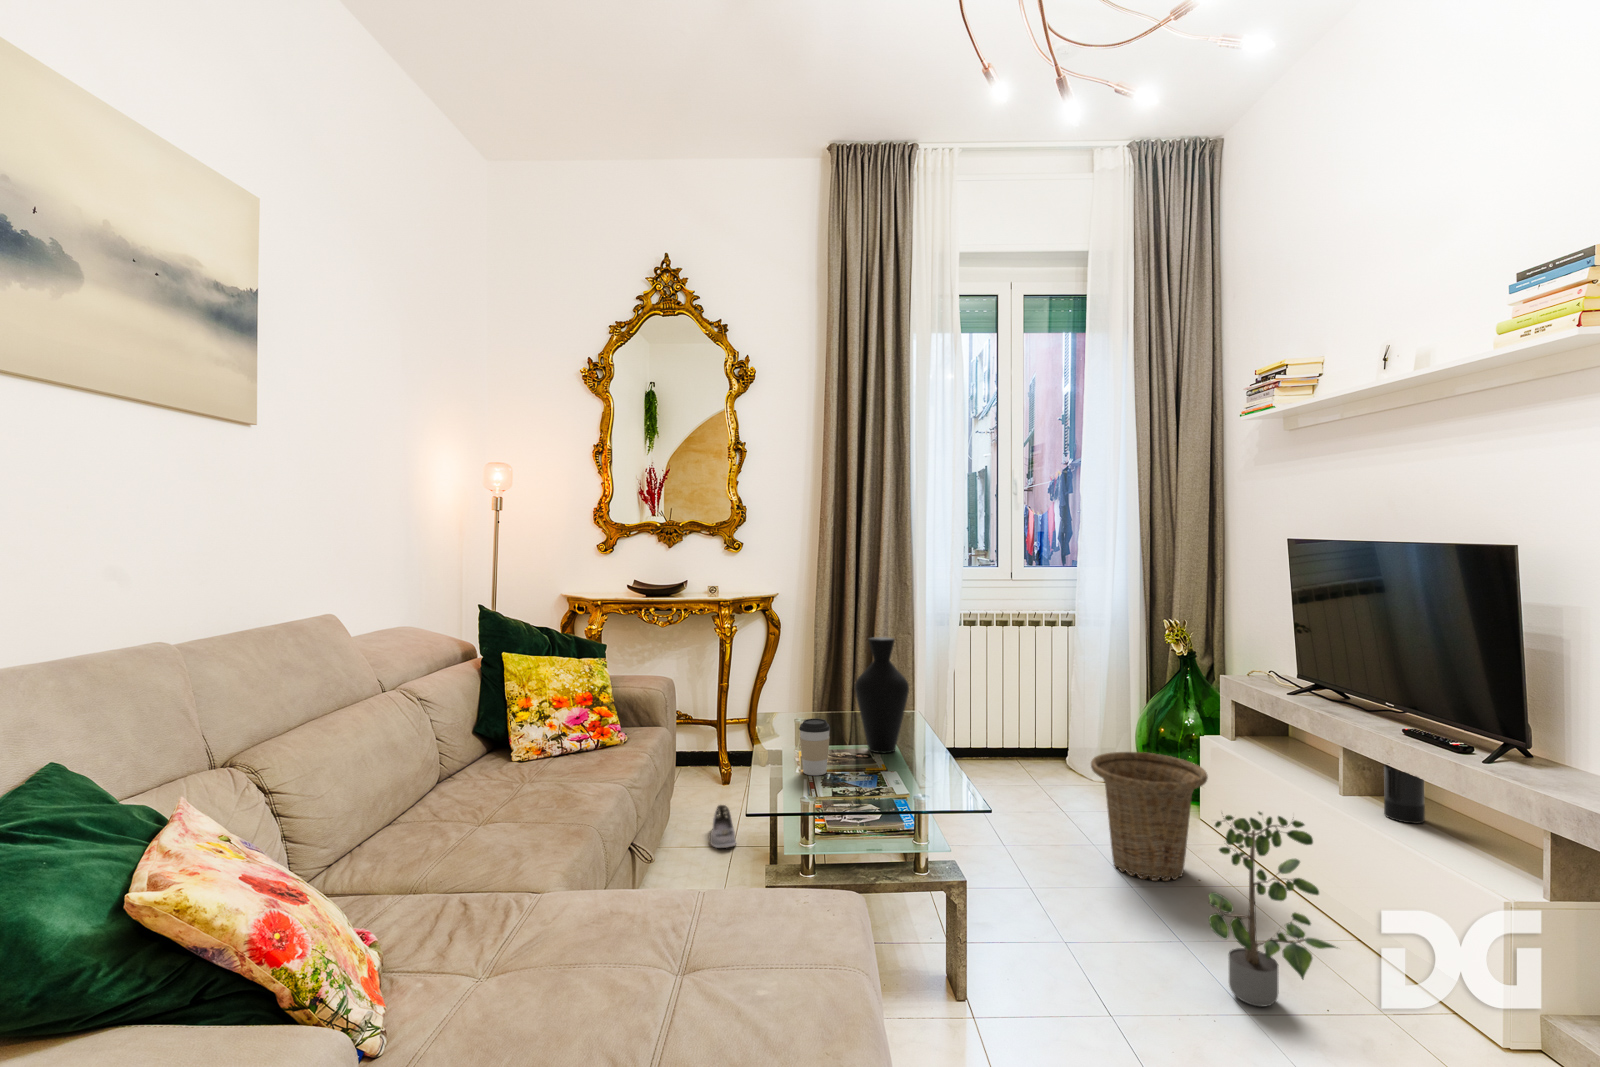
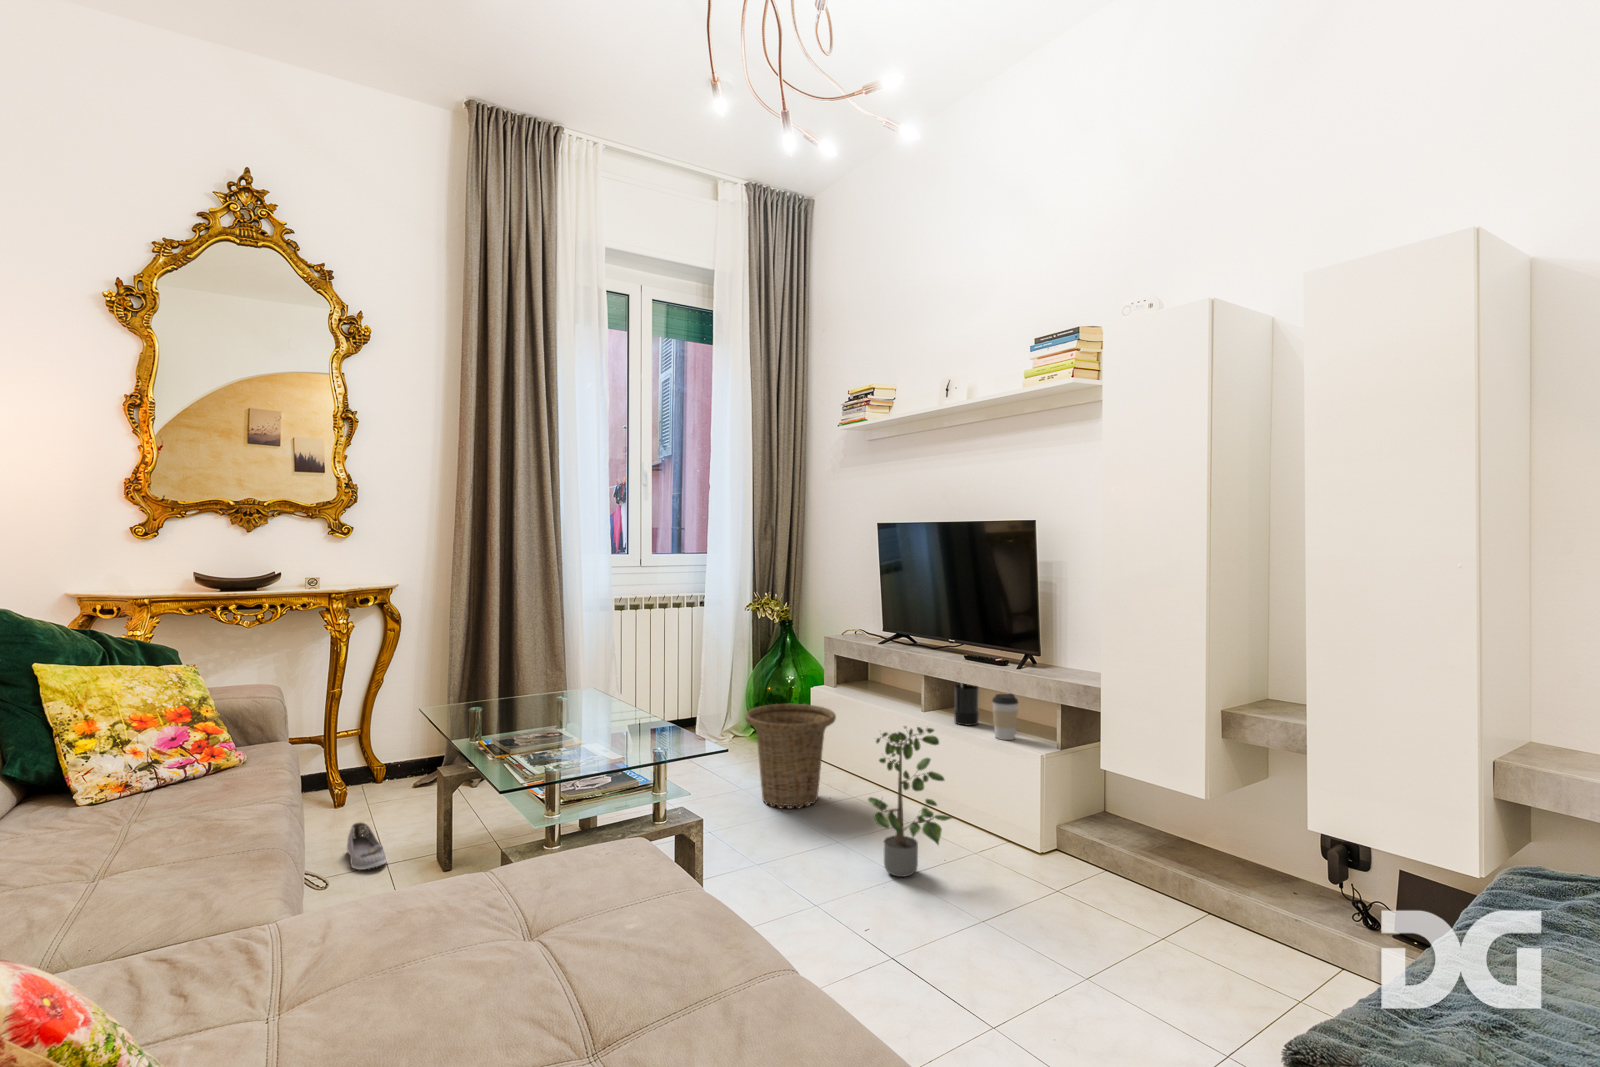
vase: present [855,637,909,753] -> none [542,615,599,731]
coffee cup: present [799,718,830,775] -> present [992,694,1018,740]

